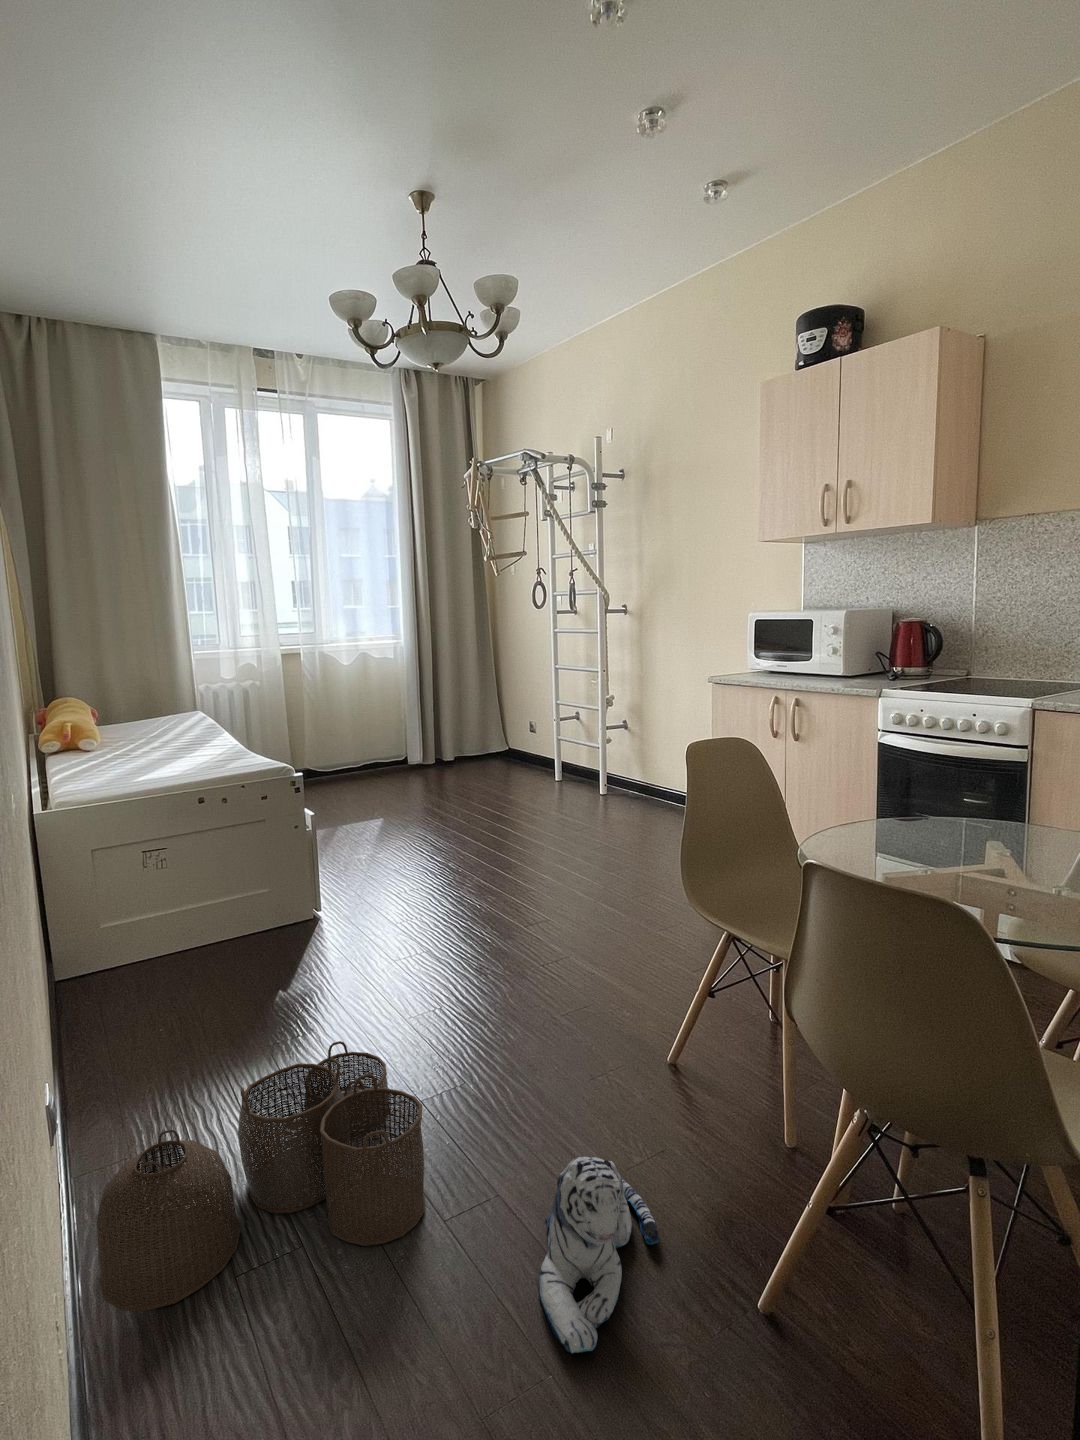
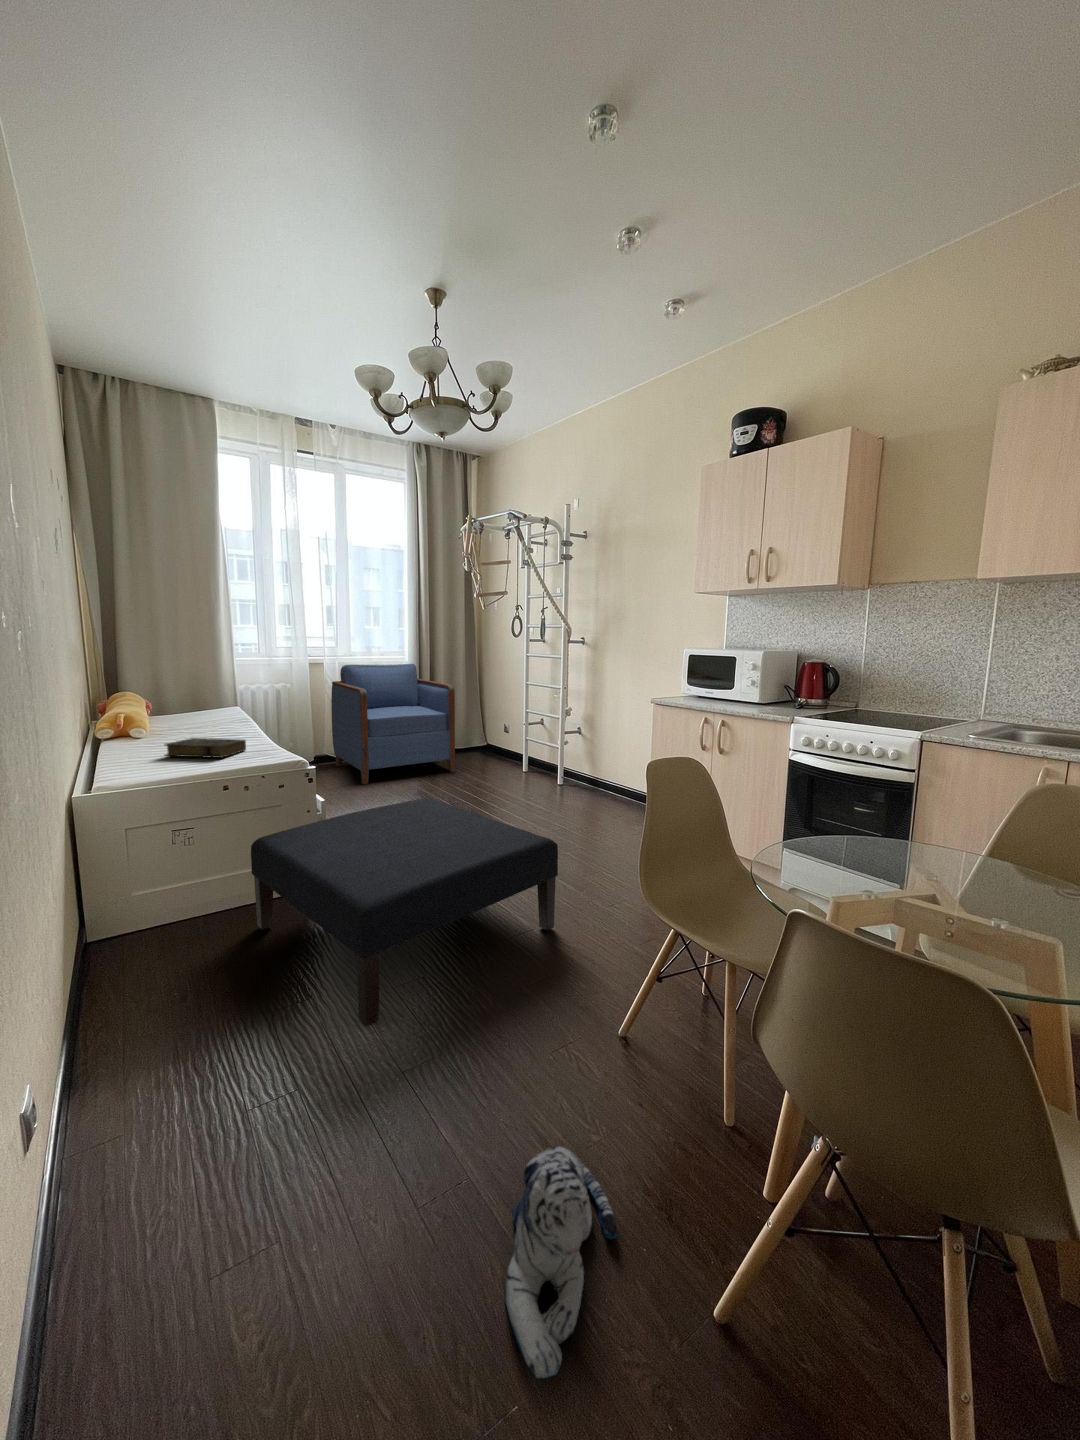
armchair: none [311,649,469,803] -> present [331,664,455,784]
book: none [124,746,219,768] -> present [165,738,246,758]
ottoman: none [234,807,596,1056] -> present [251,797,558,1025]
woven basket: present [97,1041,425,1311] -> none [72,1017,401,1321]

